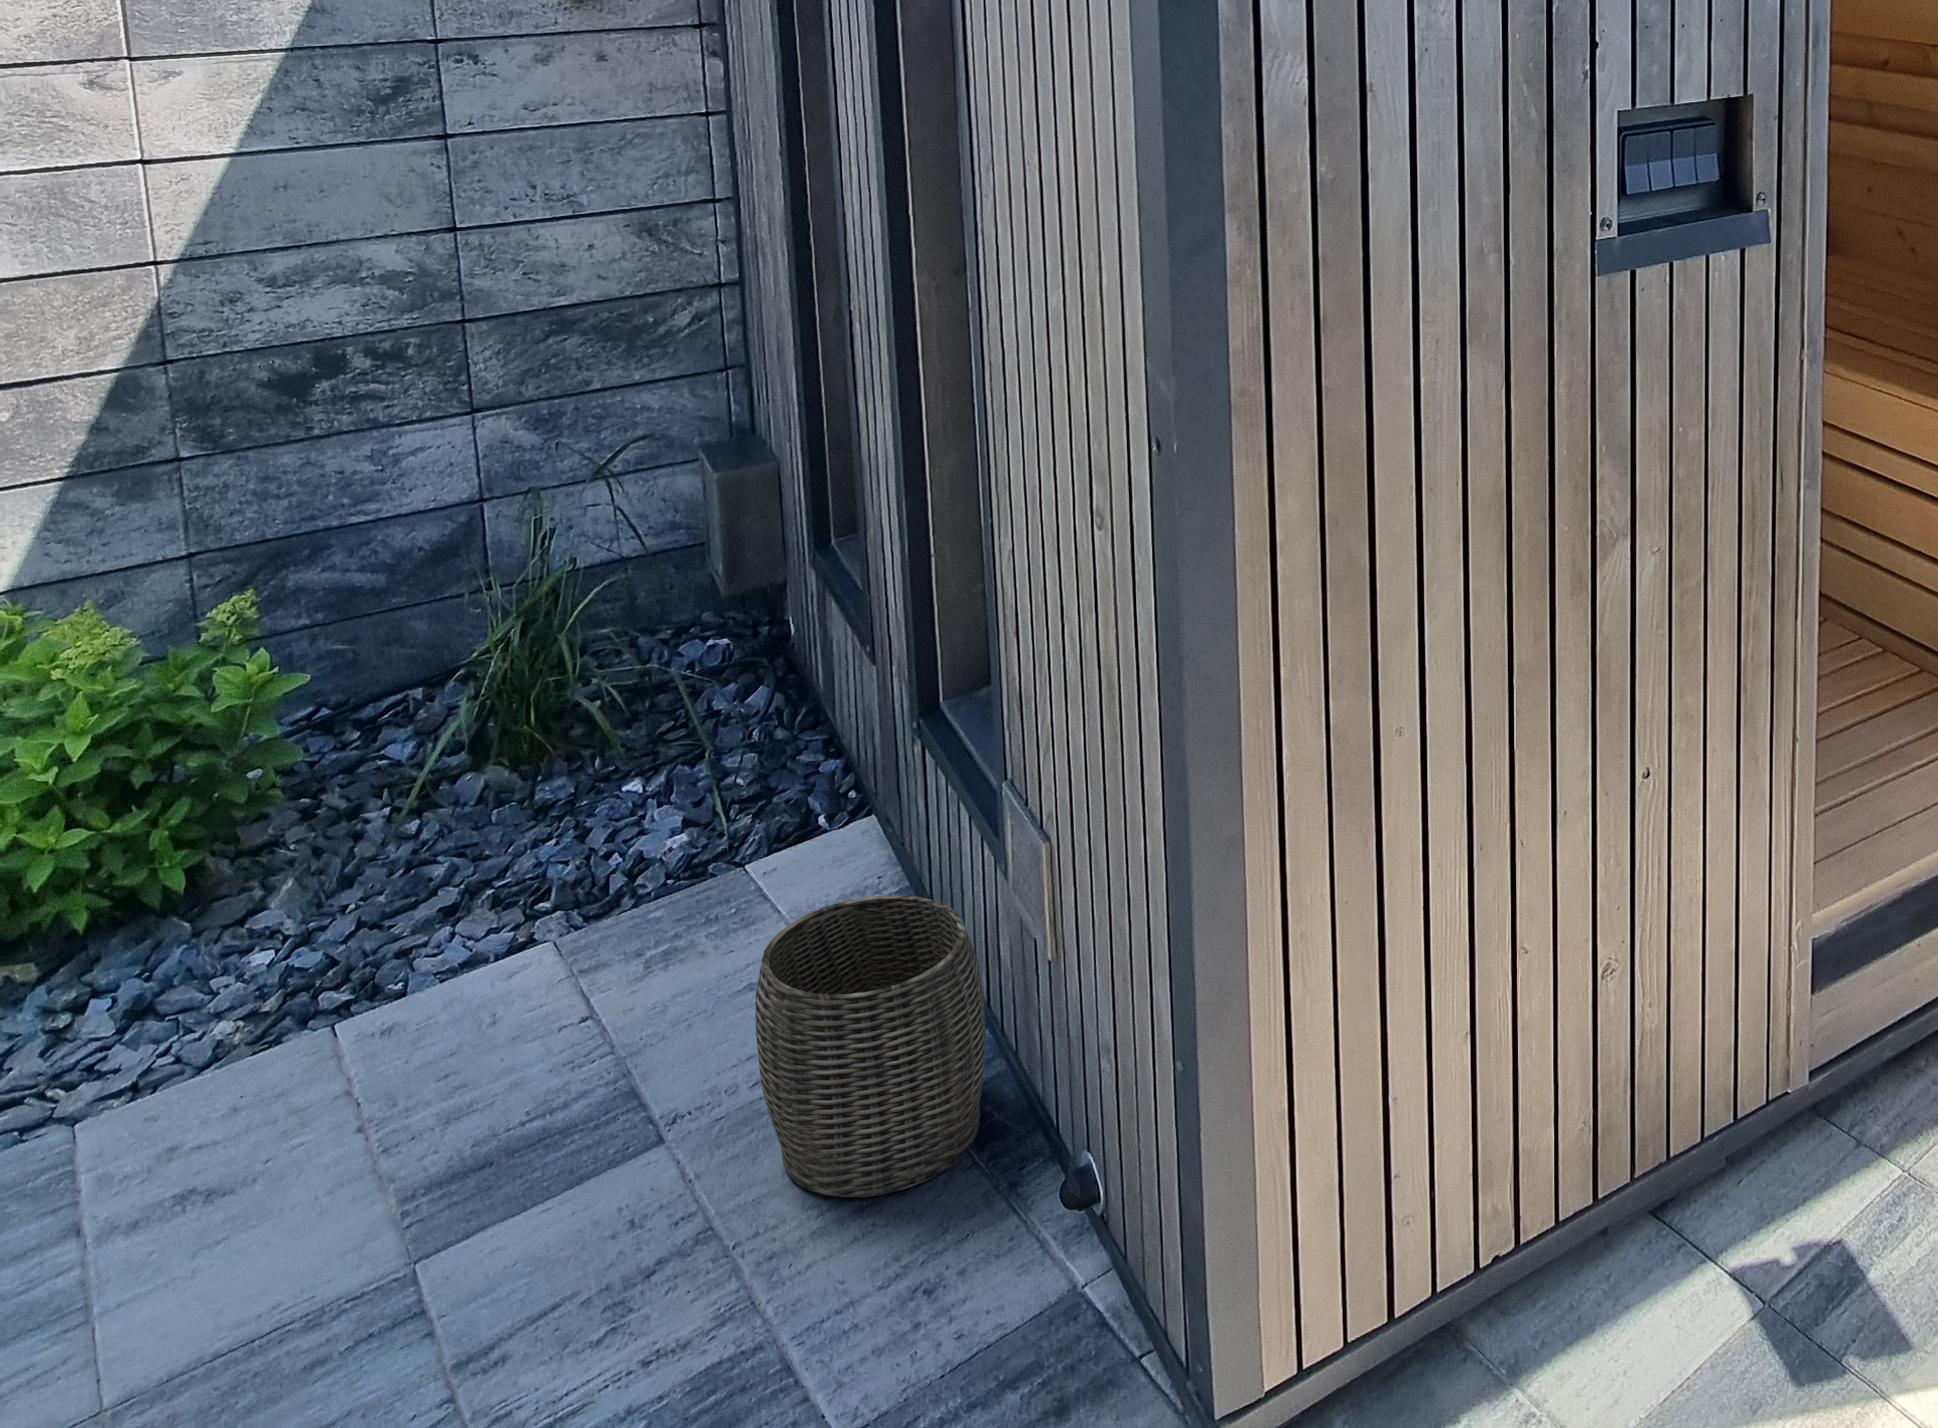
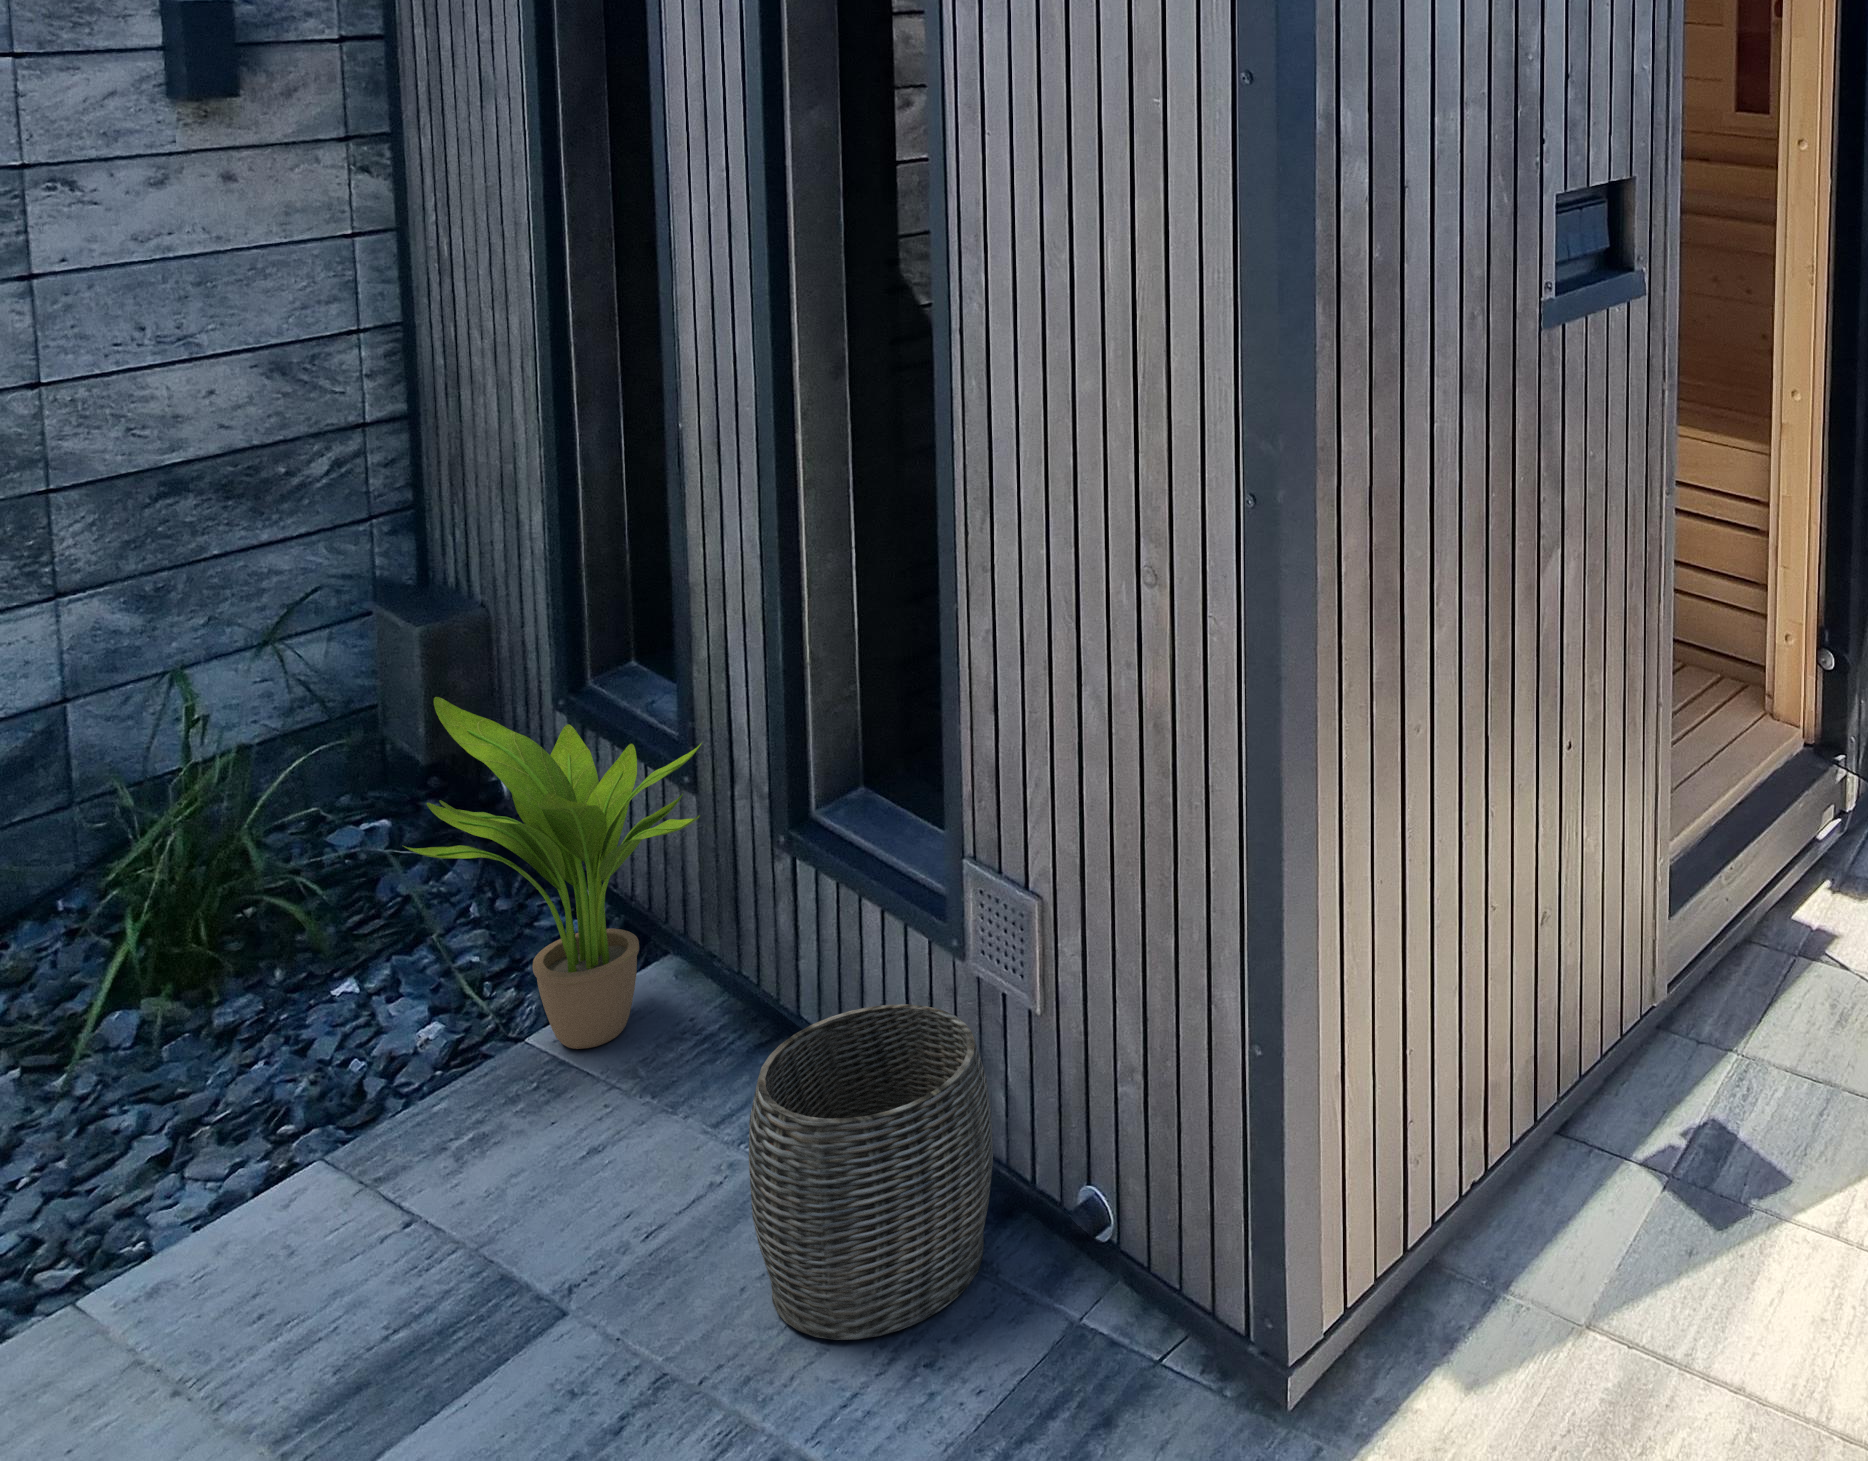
potted plant: none [611,547,870,883] -> present [404,697,702,1049]

